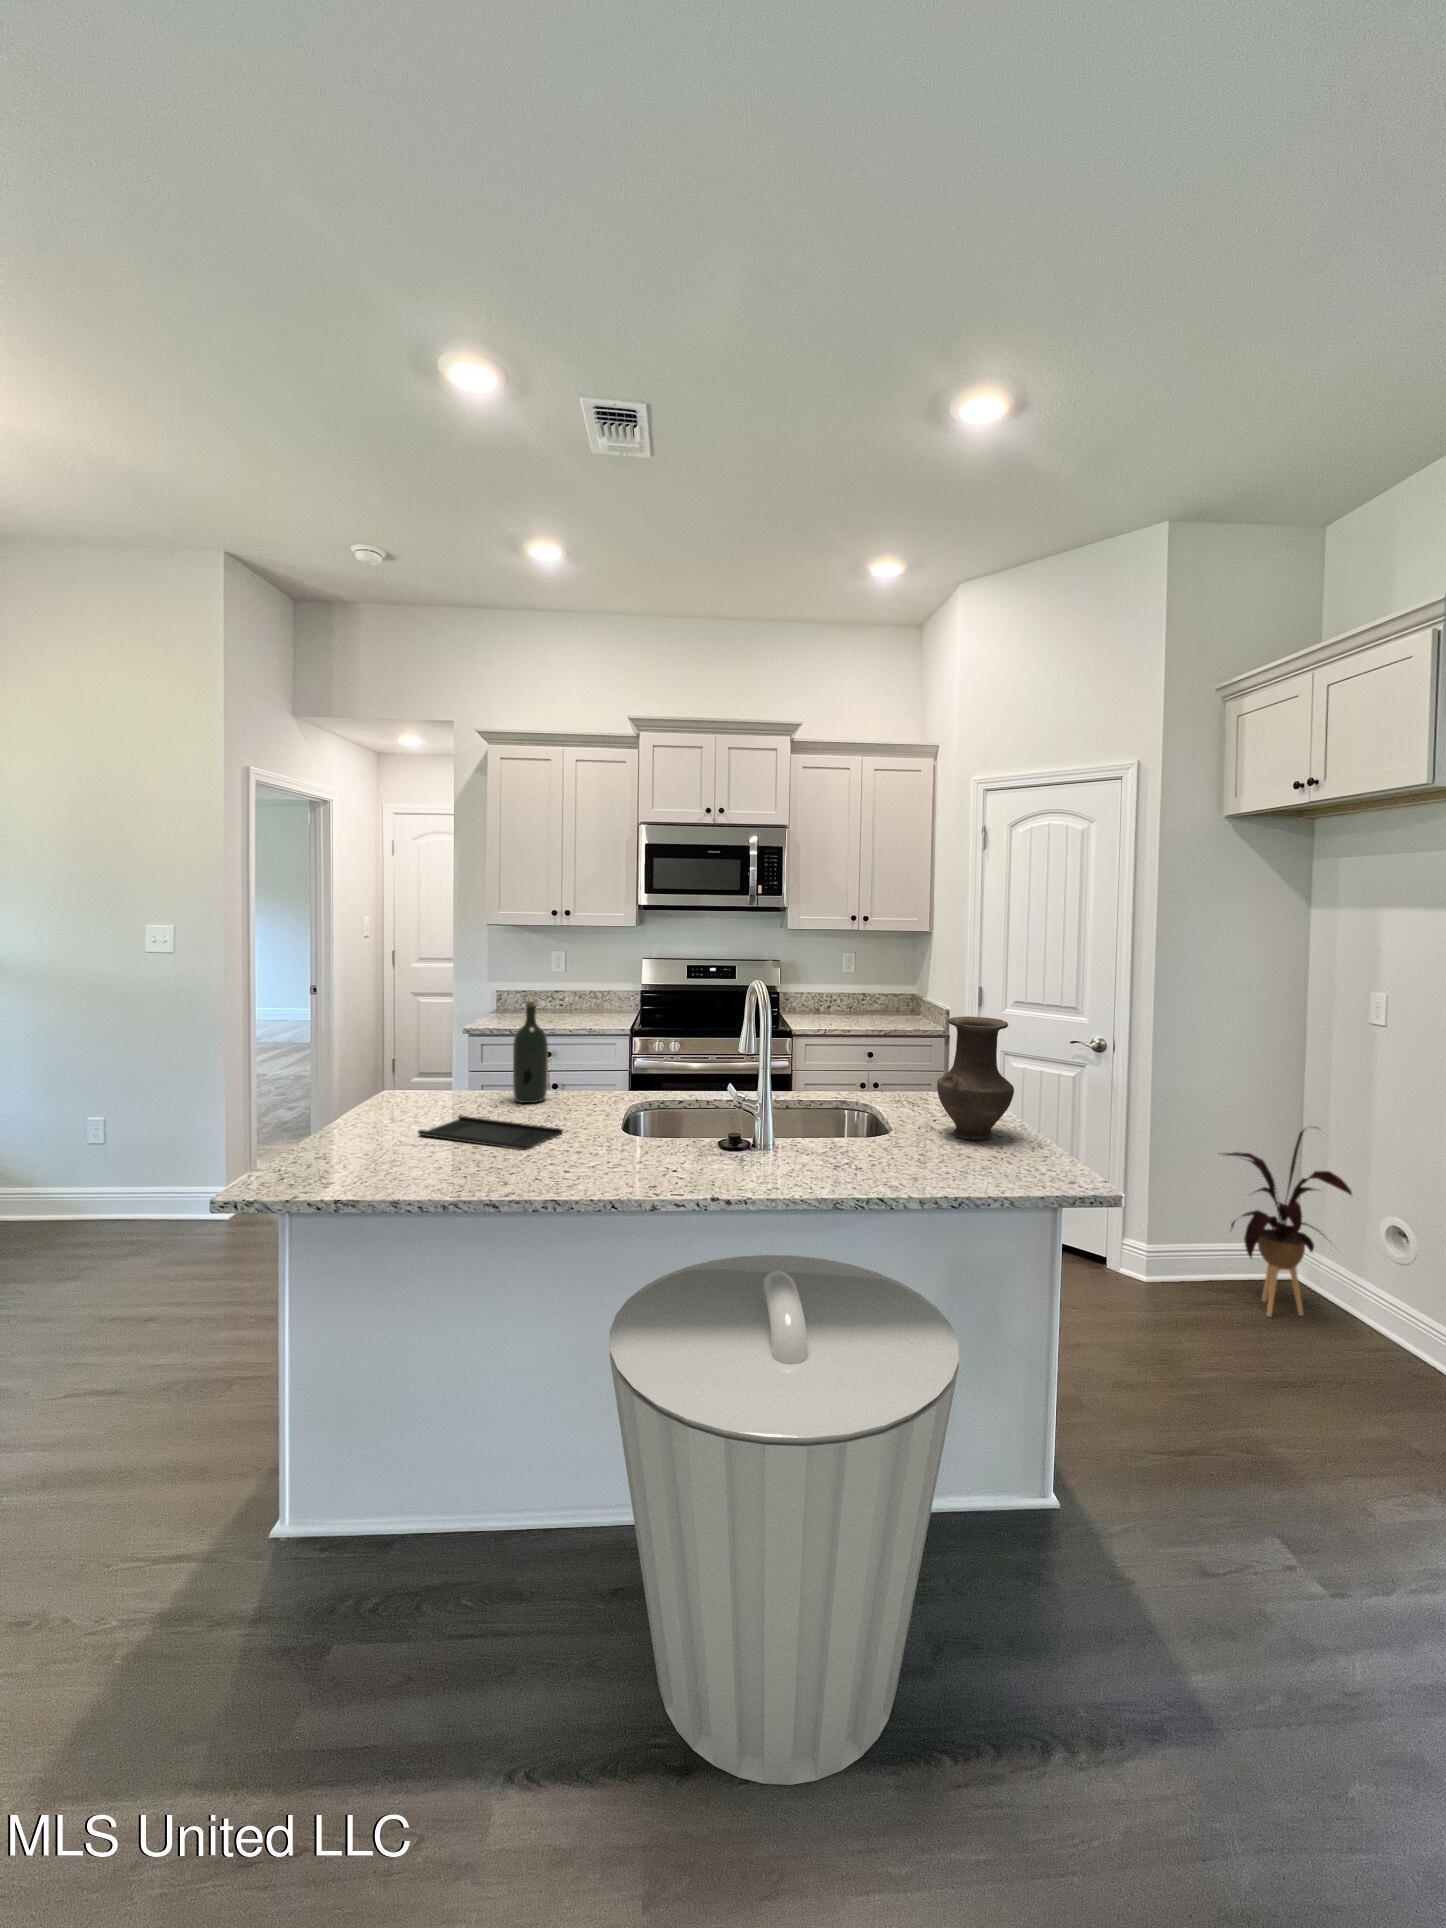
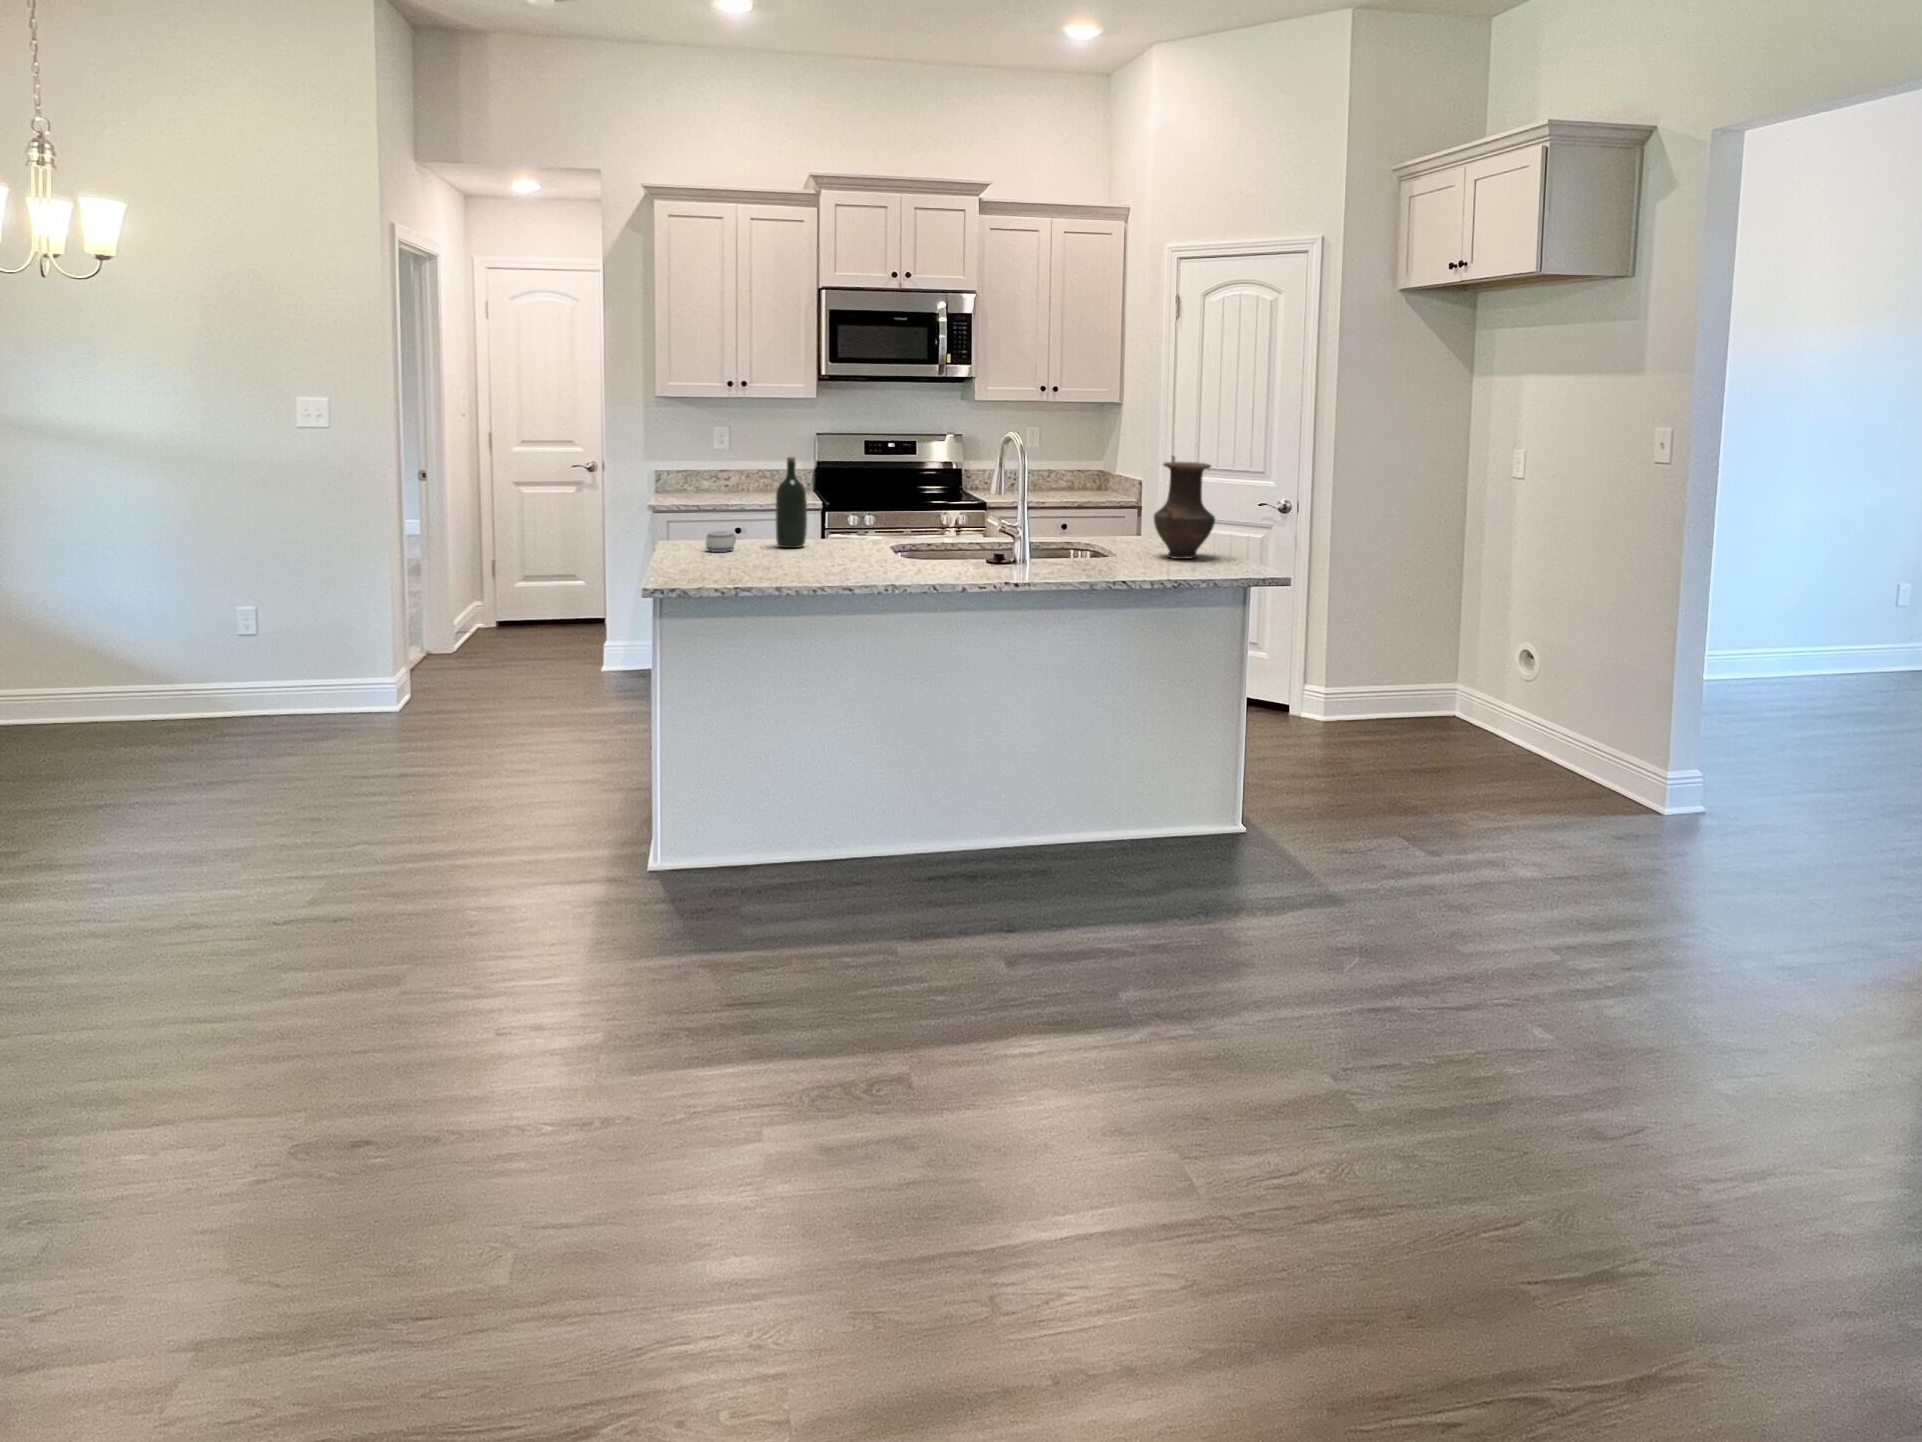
mug: none [429,1083,468,1108] -> present [706,531,736,552]
tray: present [418,1116,563,1150] -> none [726,553,847,570]
house plant: present [1222,1129,1352,1317] -> none [1386,569,1492,739]
trash can: present [609,1255,959,1785] -> none [934,639,1184,952]

